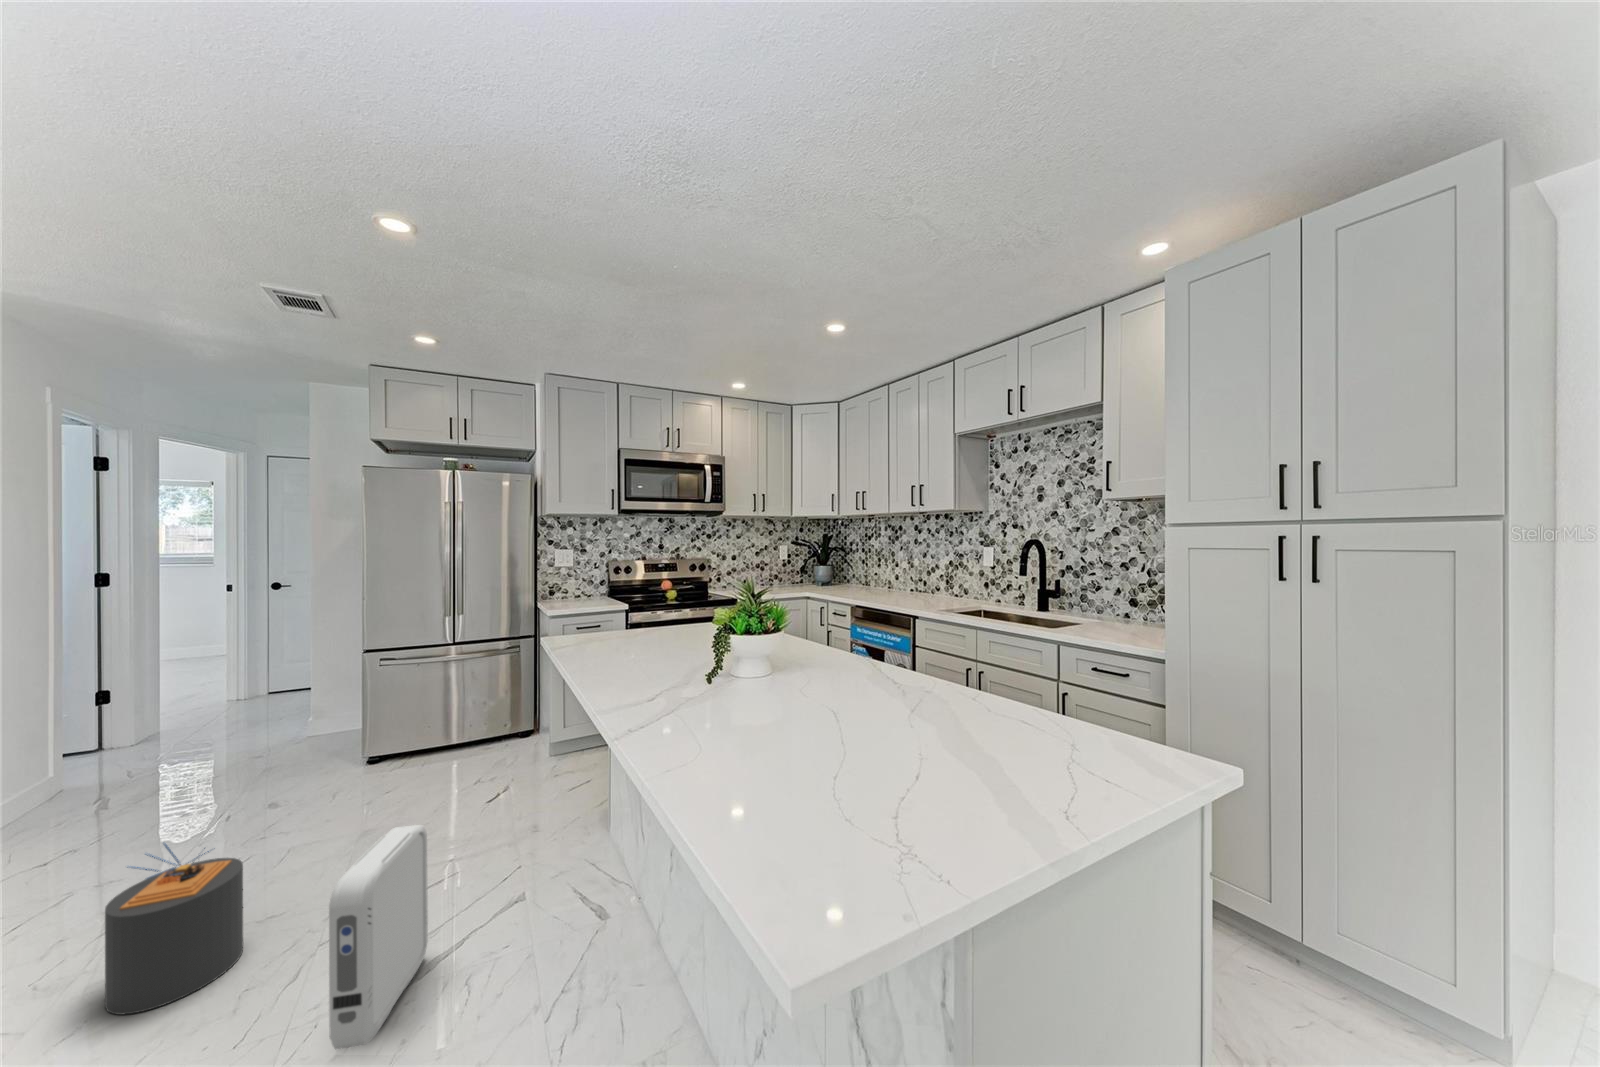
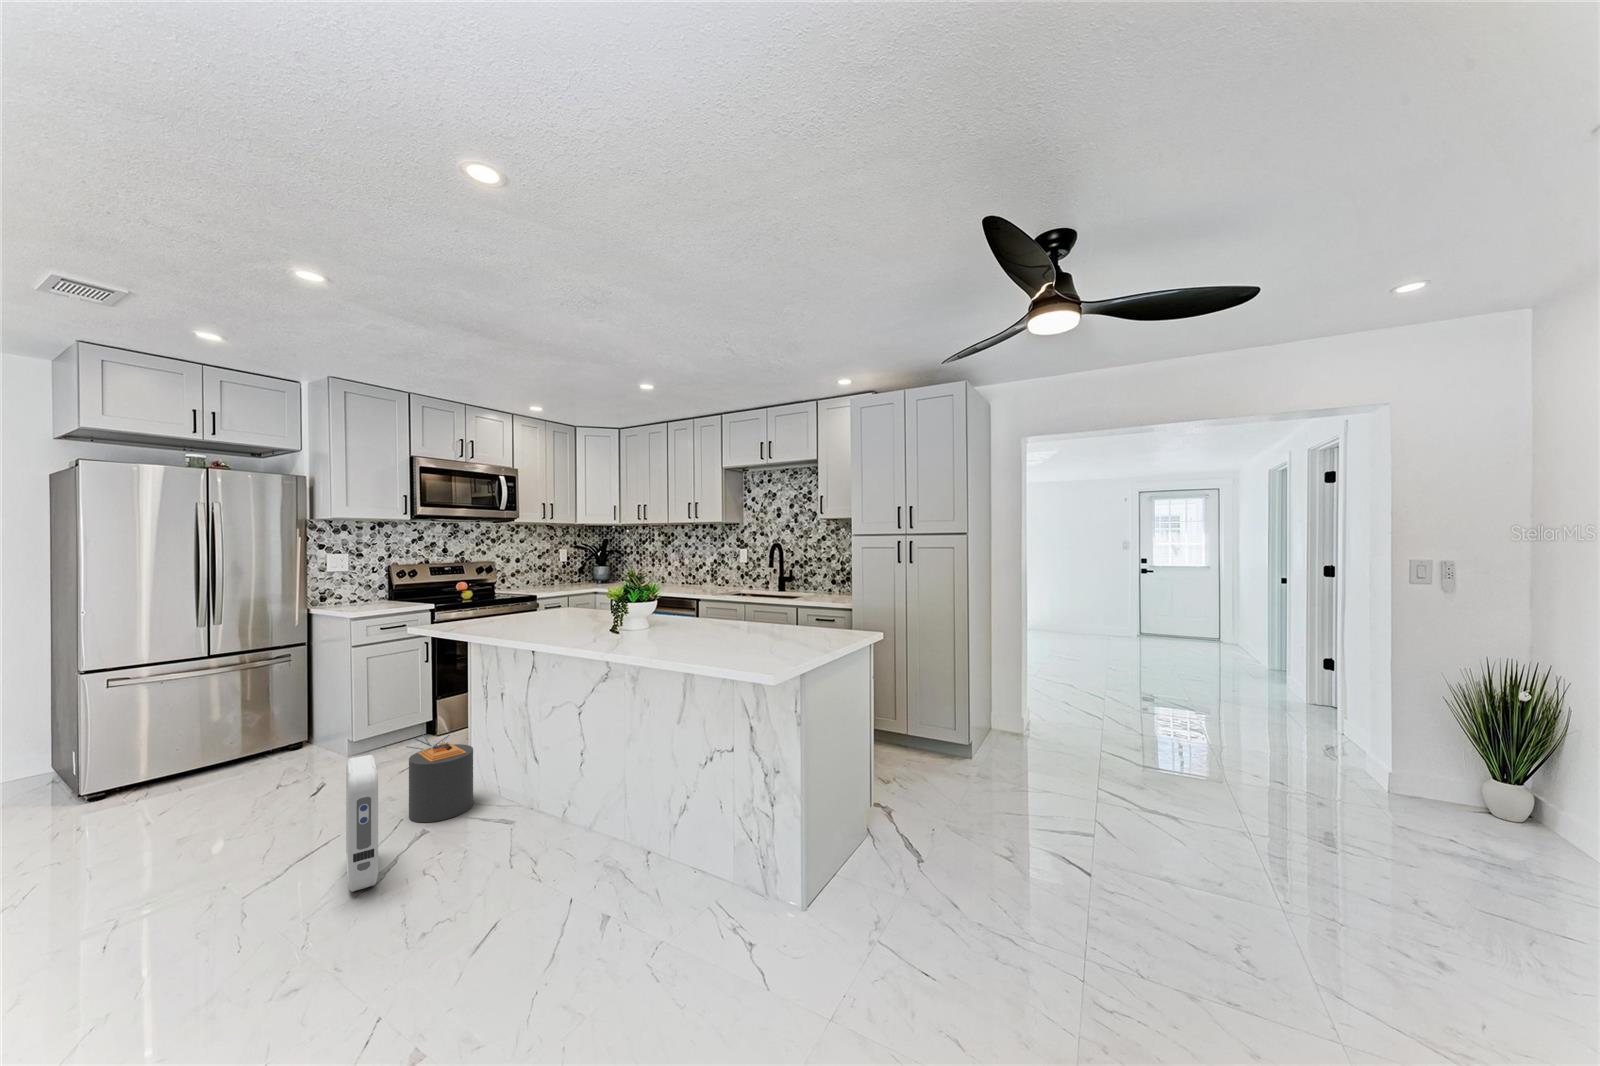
trash can: present [105,843,243,1015] -> present [406,733,473,822]

